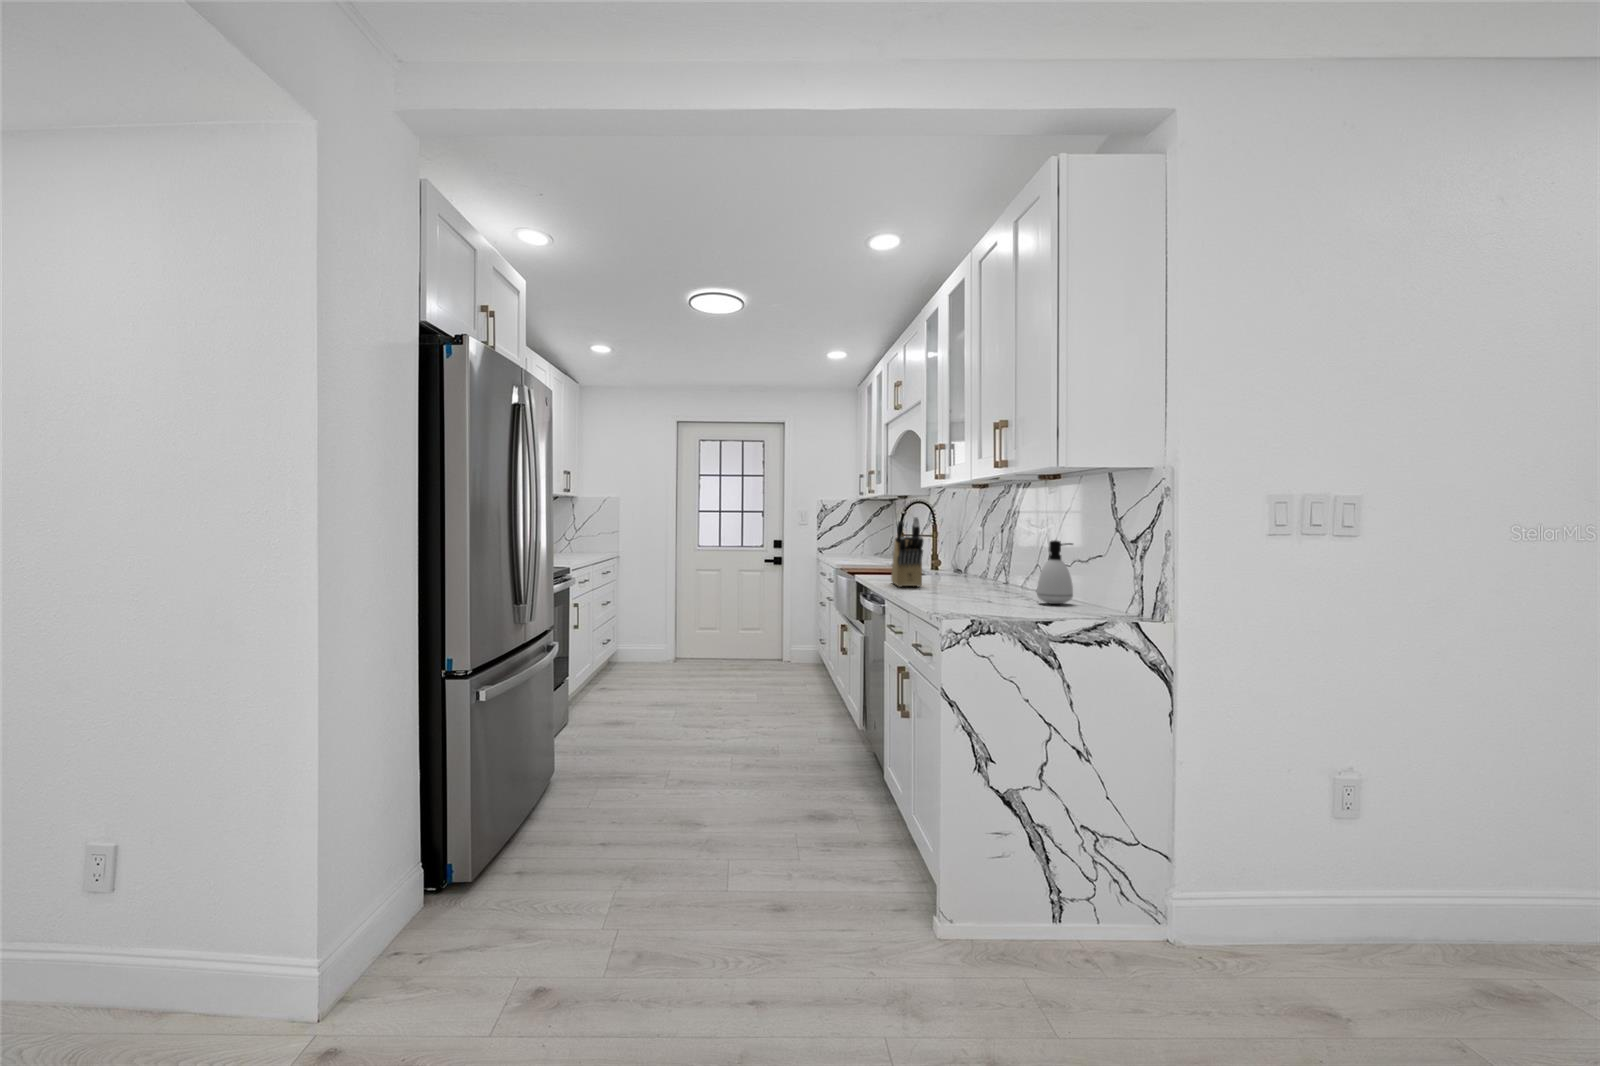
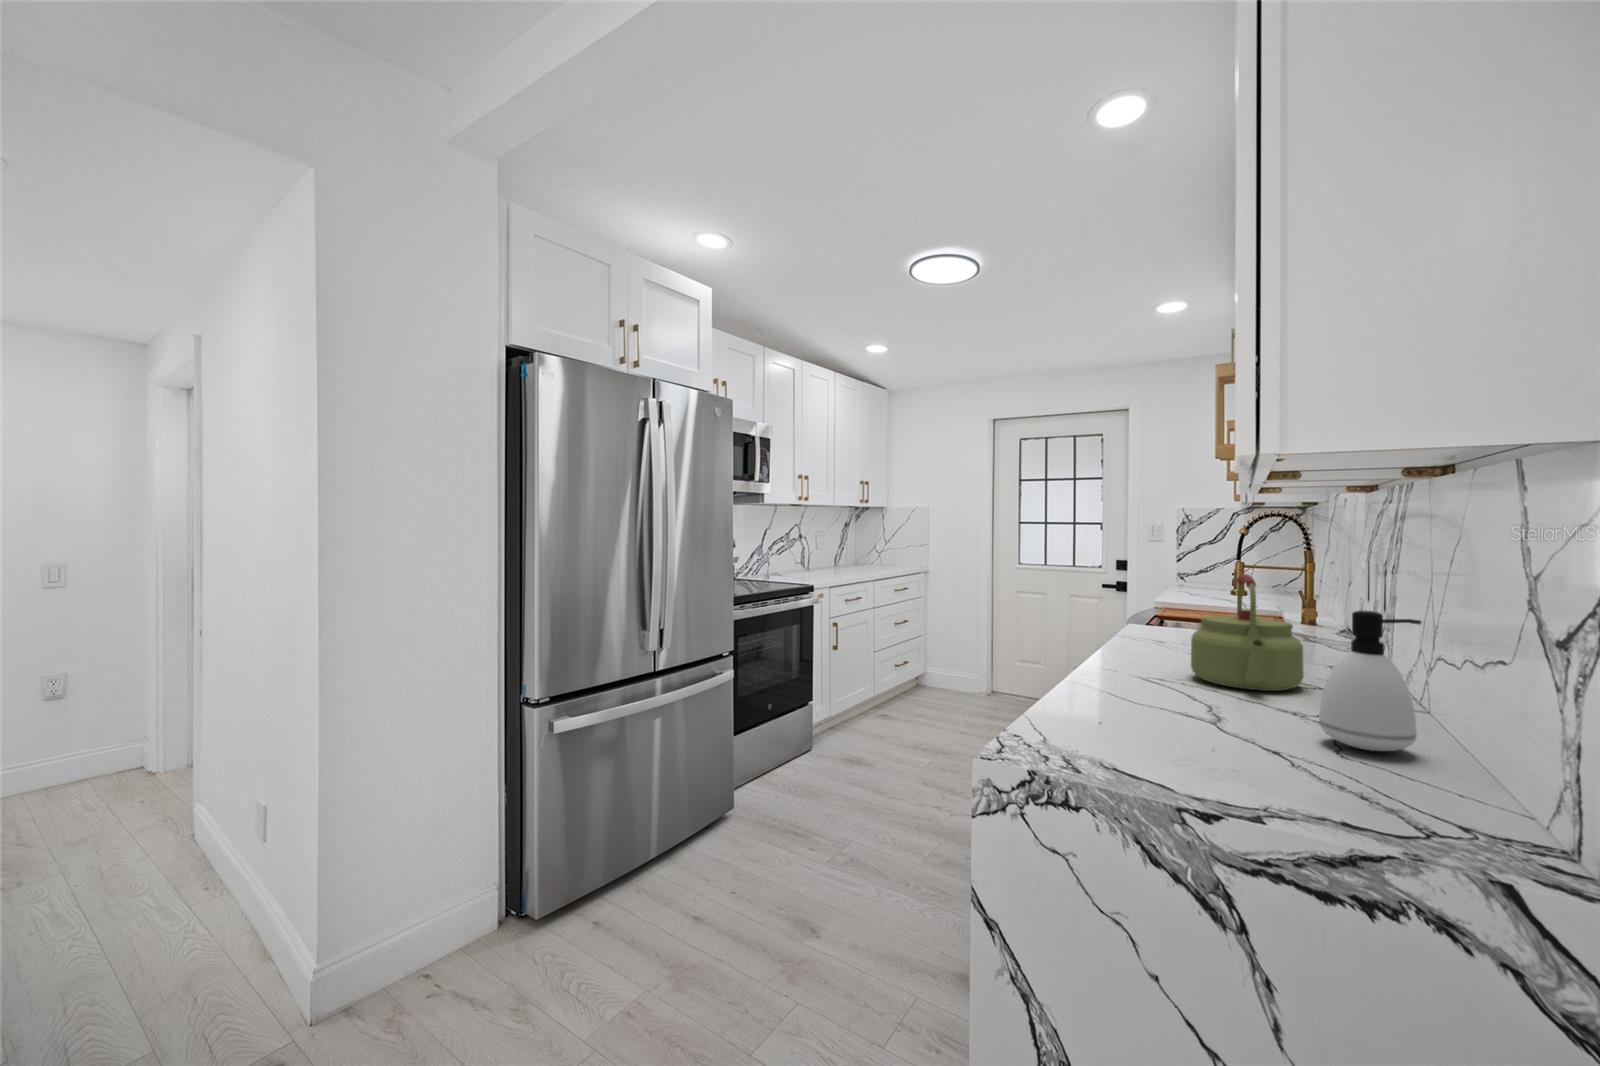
knife block: present [891,517,923,587] -> none [1128,545,1191,657]
kettle: none [946,531,1000,594] -> present [1191,574,1304,691]

